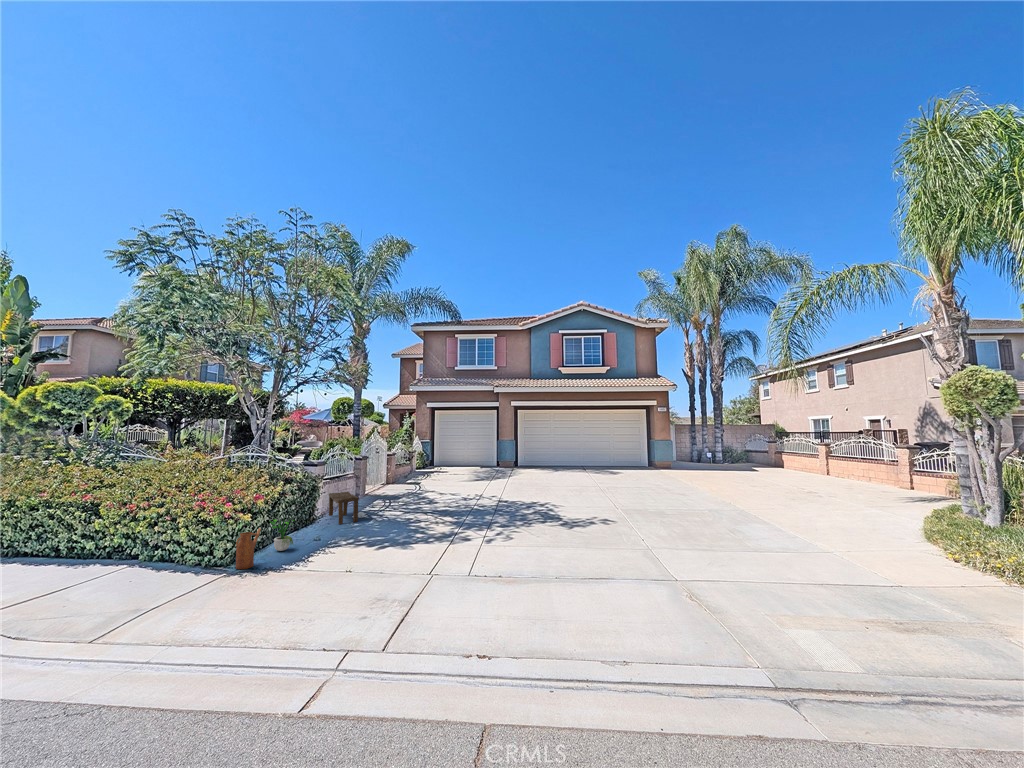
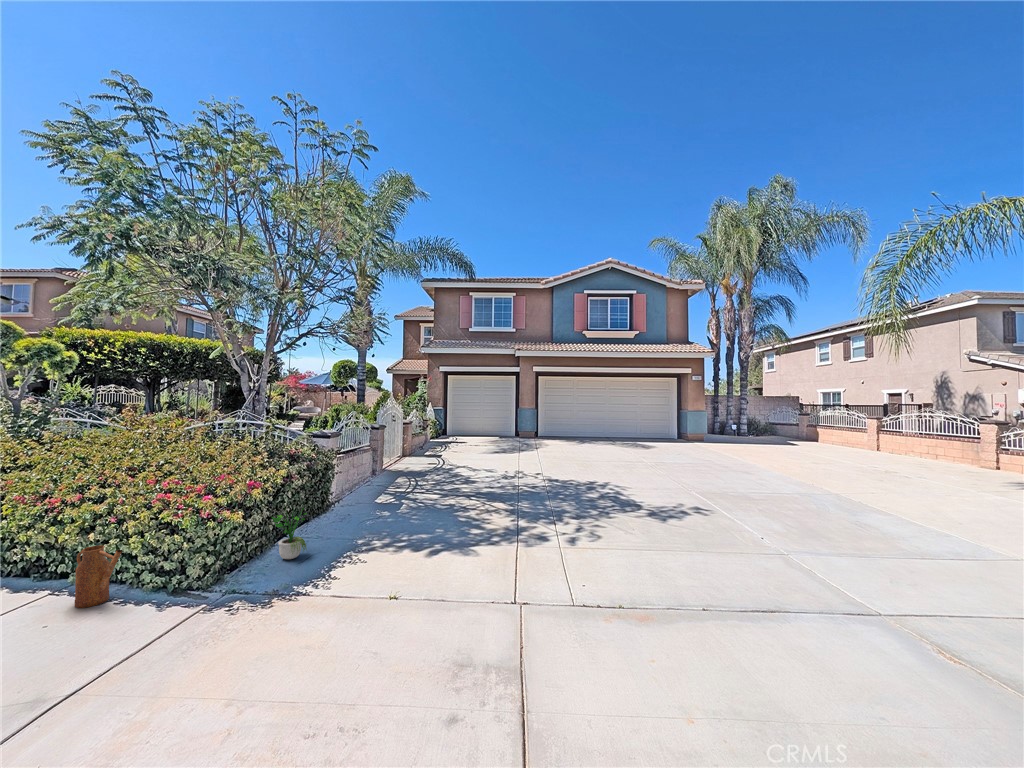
bench: present [329,492,359,524] -> none [346,469,386,512]
watering can: present [236,528,261,569] -> present [75,545,122,608]

